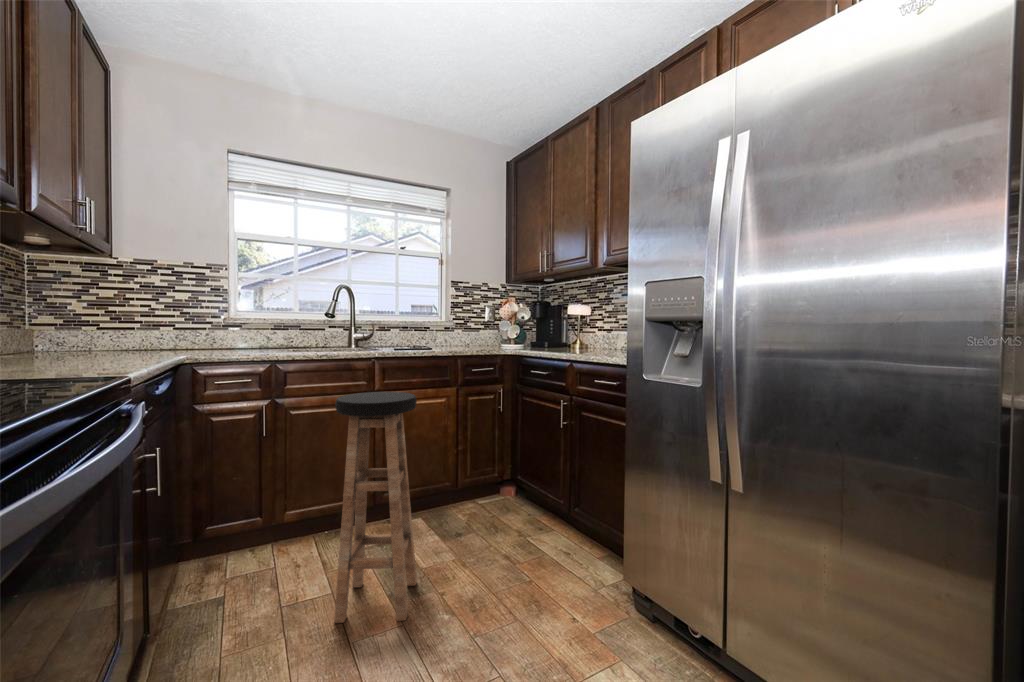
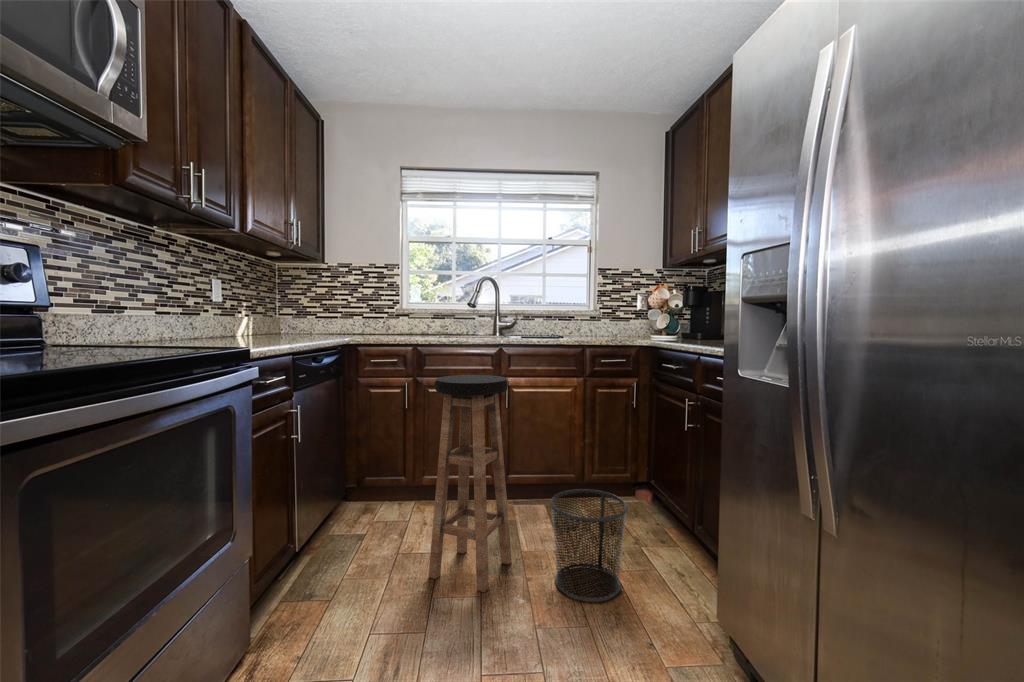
waste bin: none [461,493,534,600] -> present [550,489,628,602]

